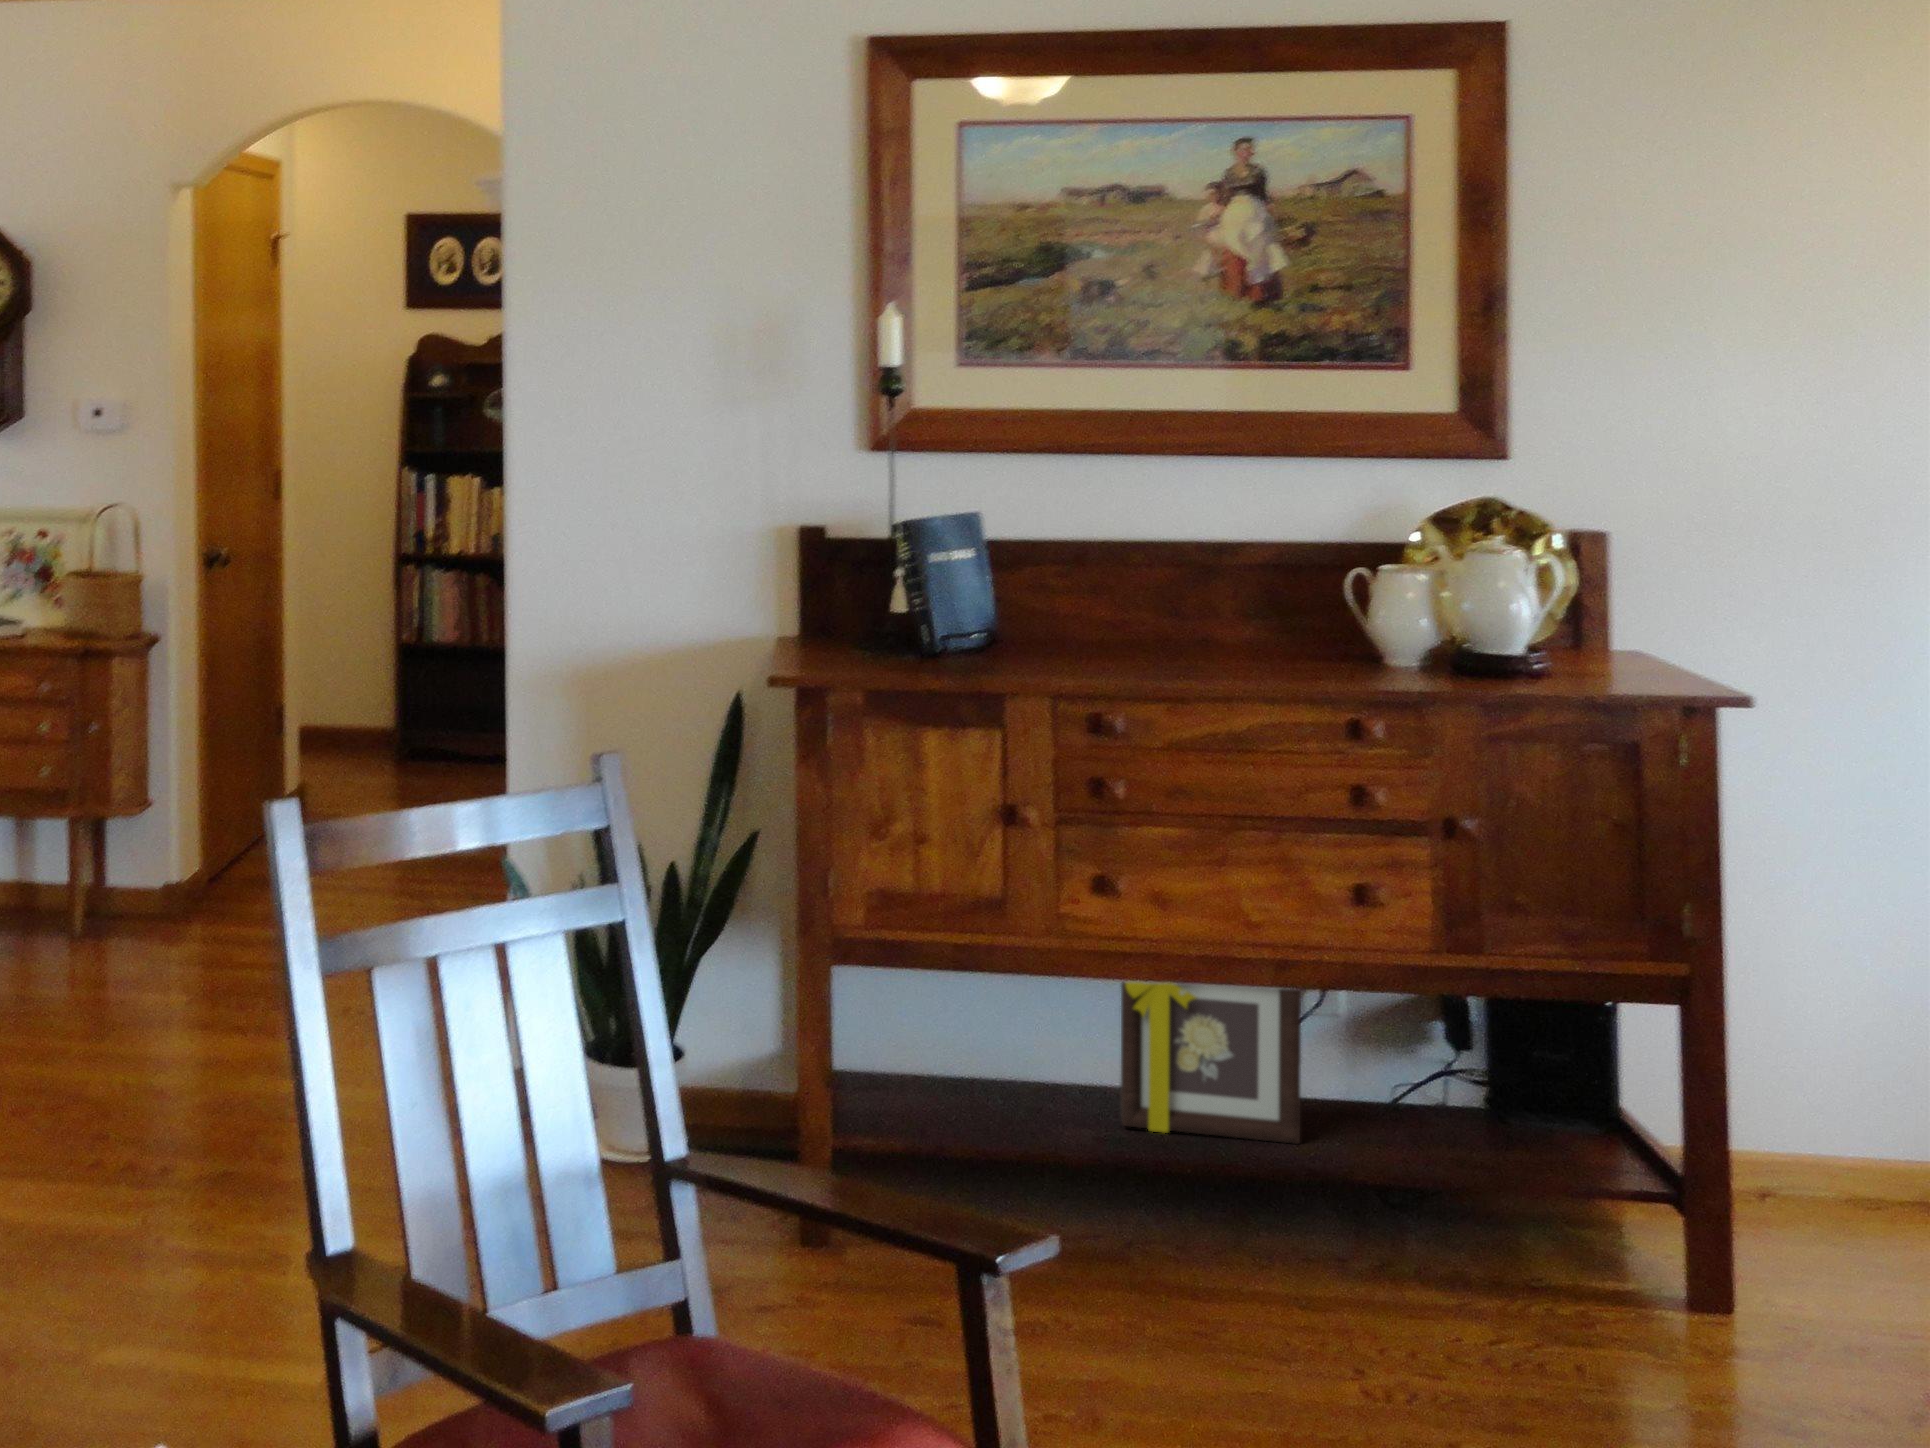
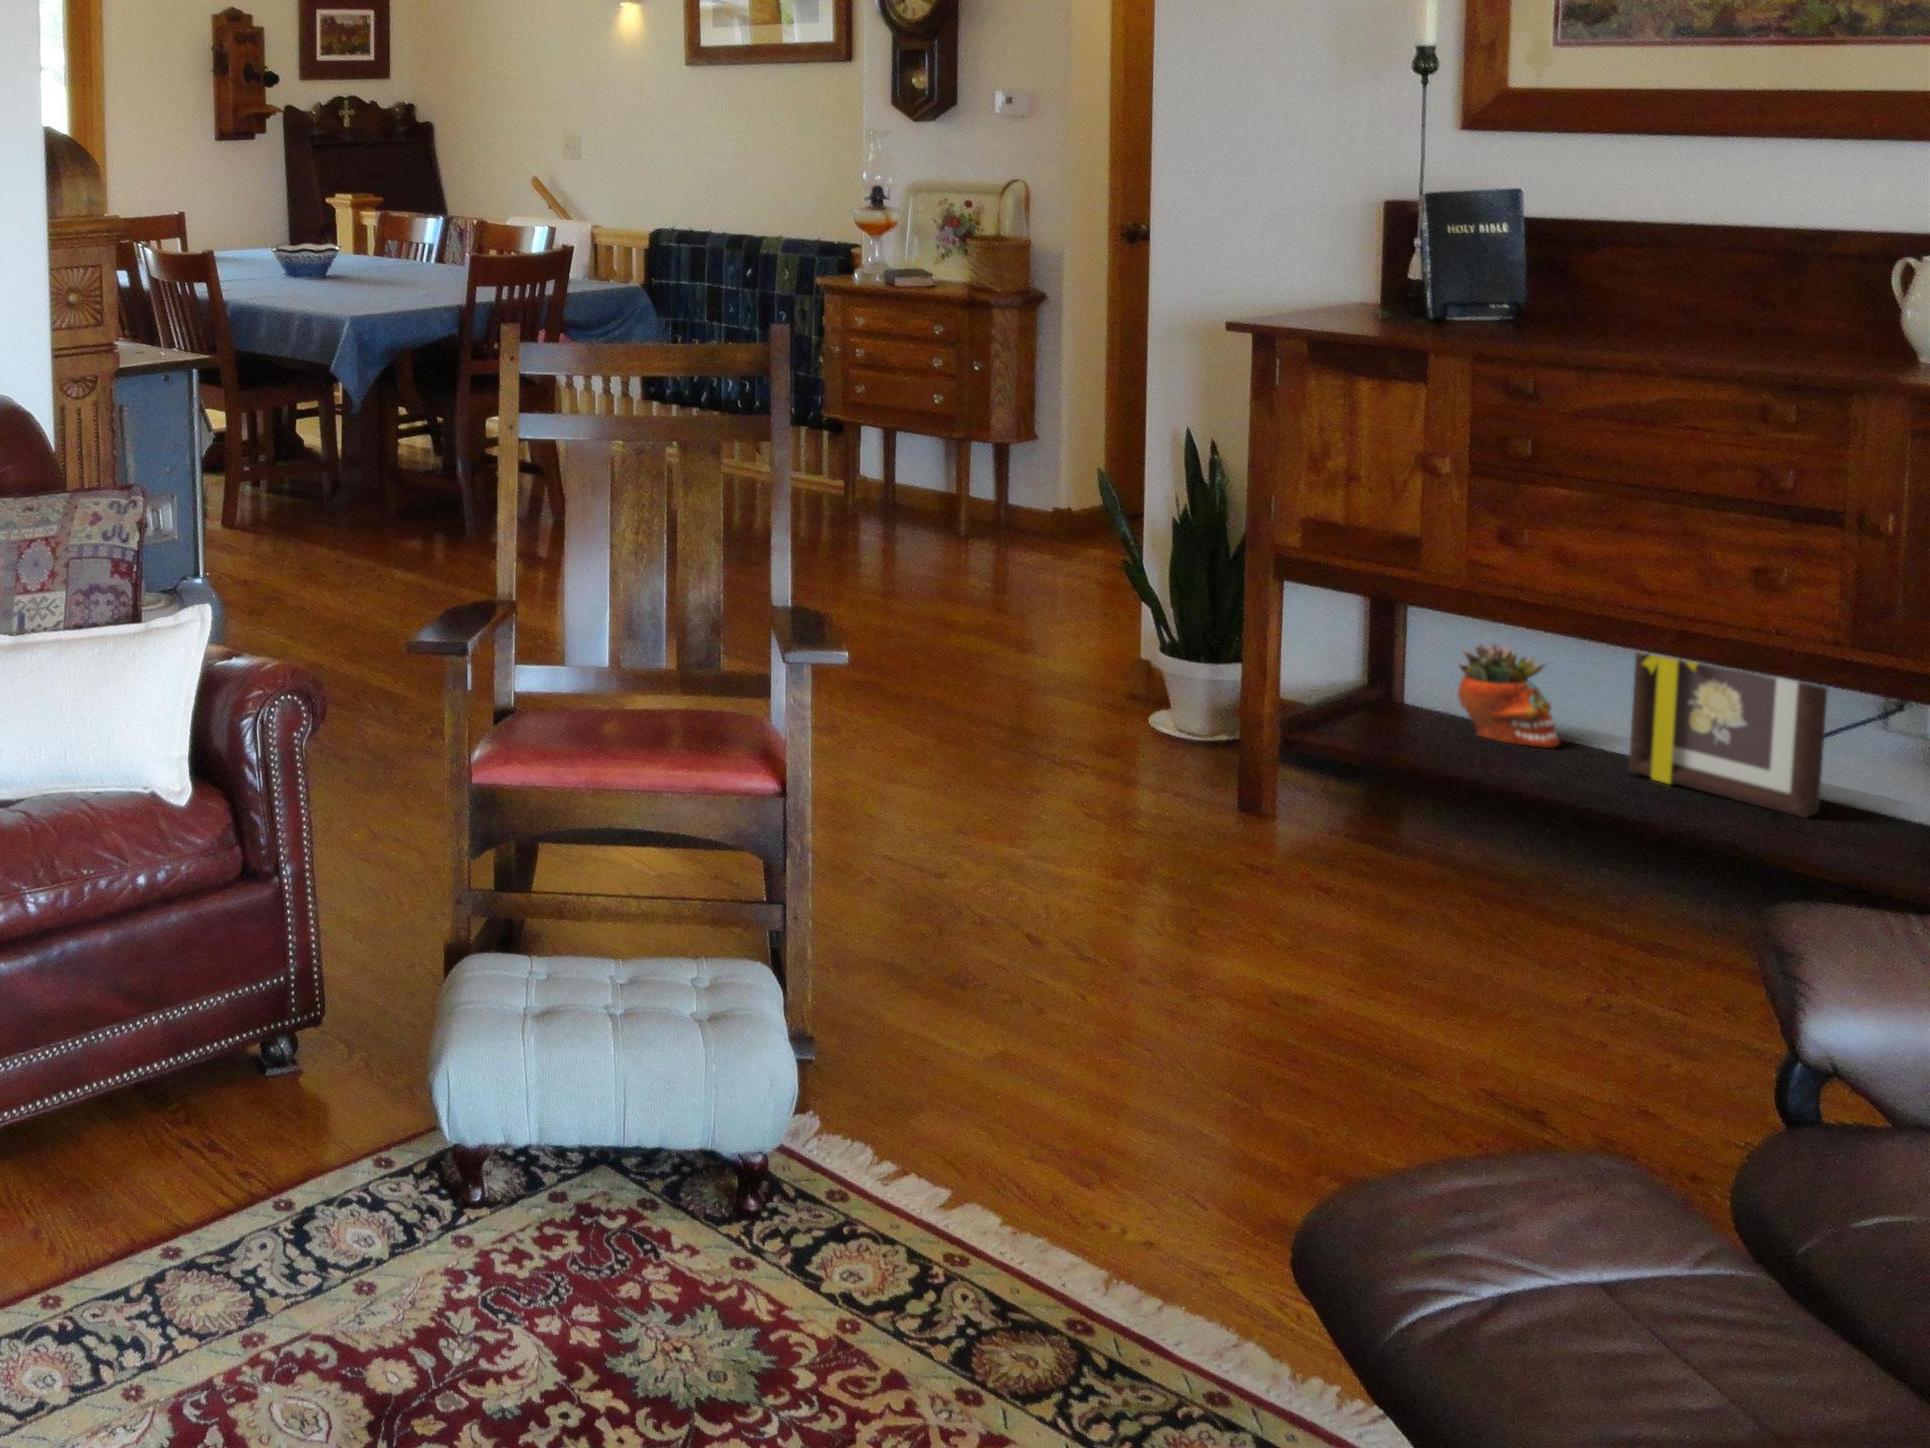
succulent planter: none [917,1004,1027,1117] -> present [1458,644,1559,748]

